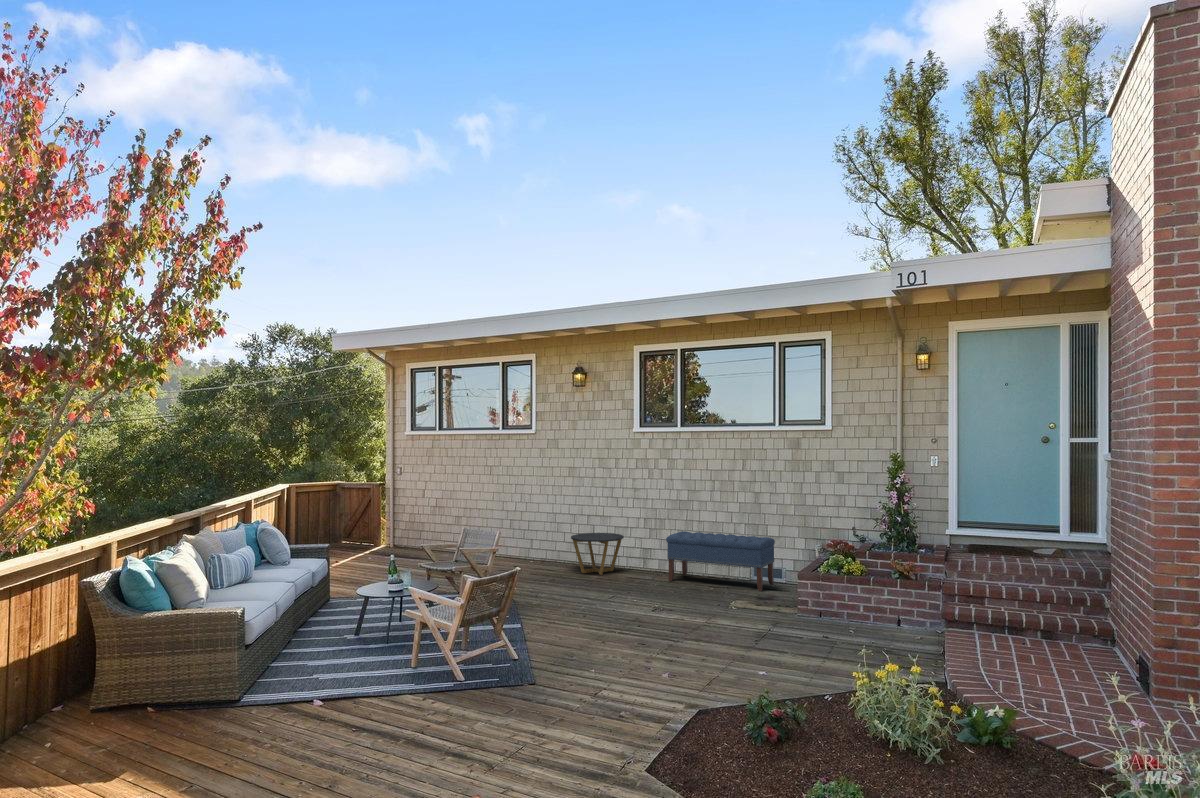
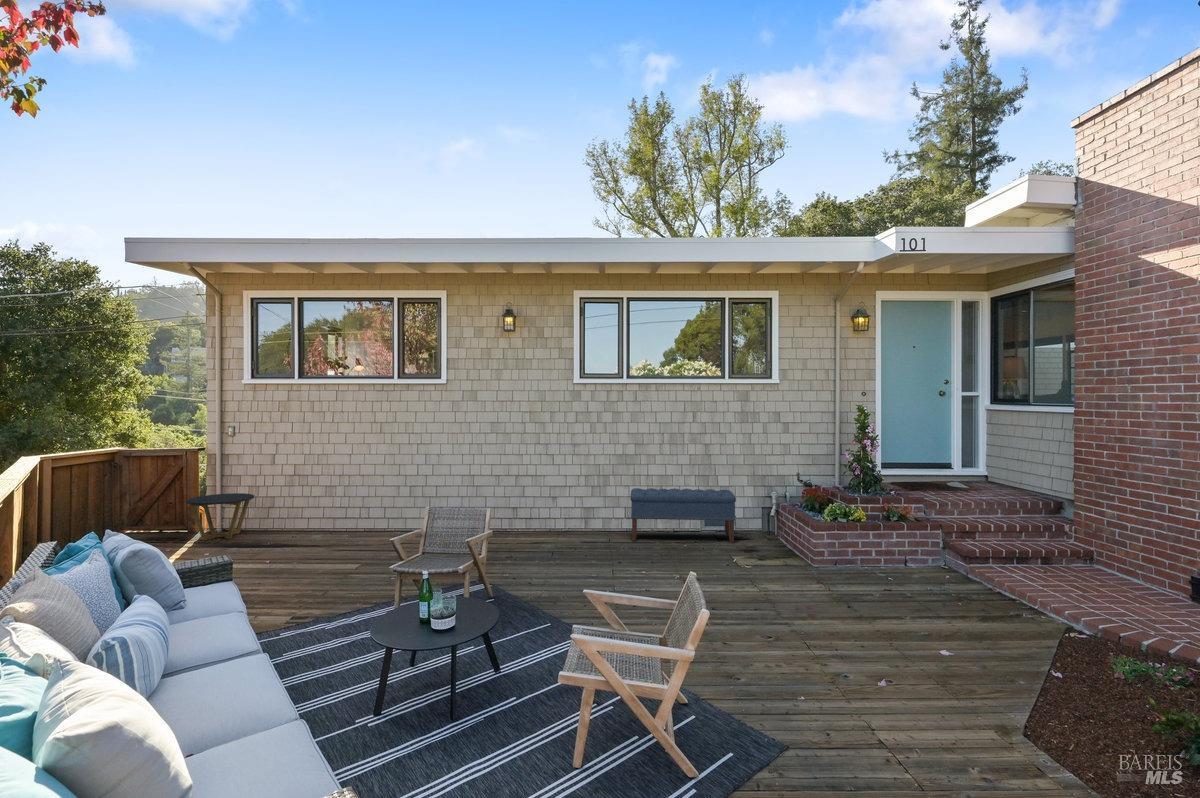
side table: present [571,533,624,575] -> present [186,493,254,540]

